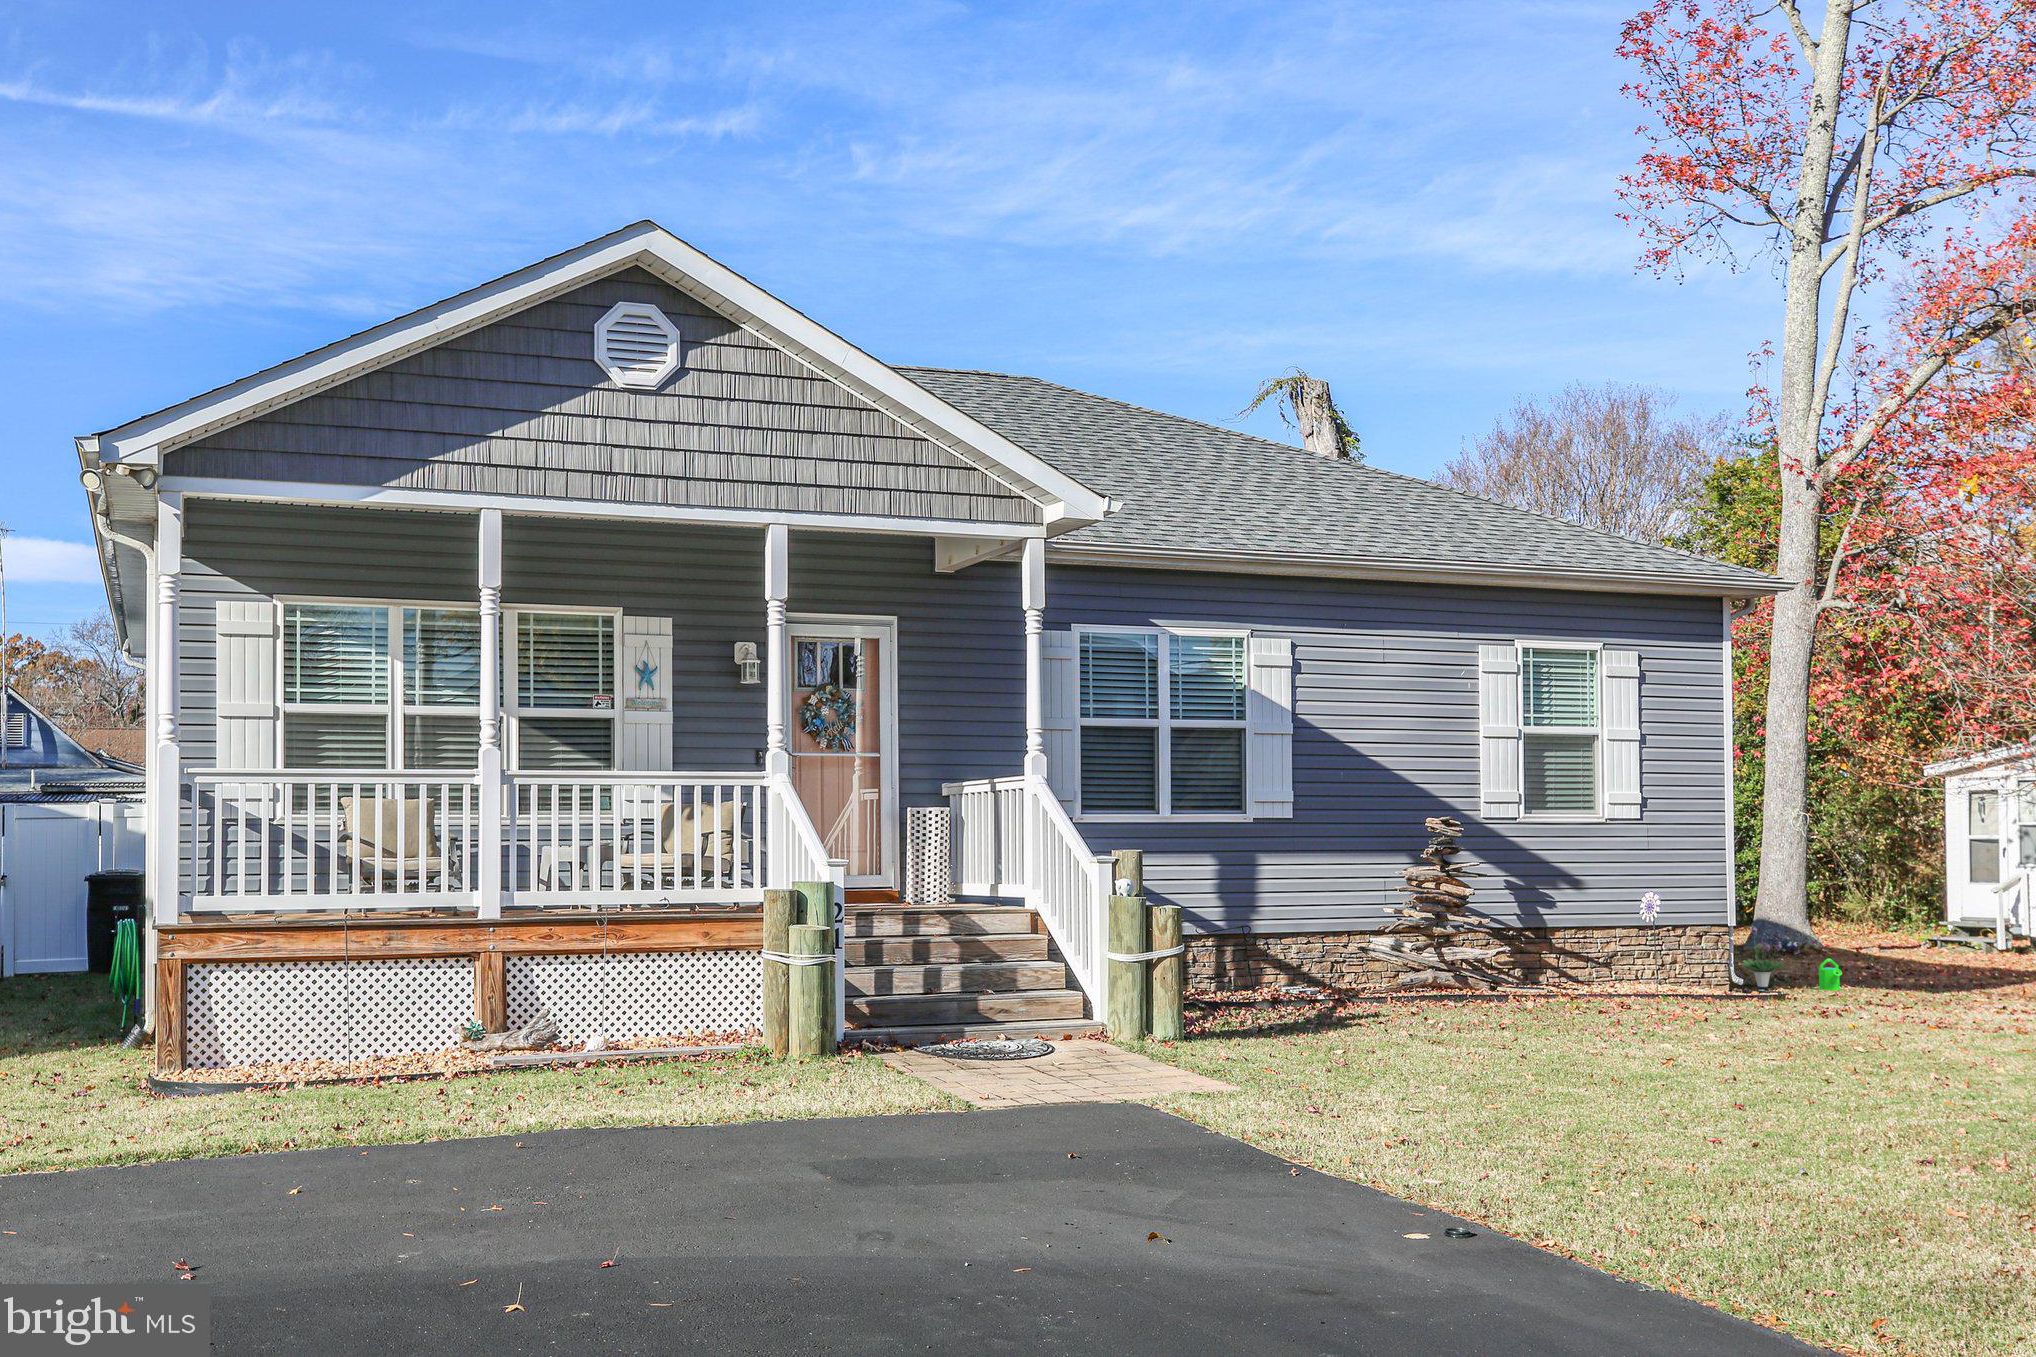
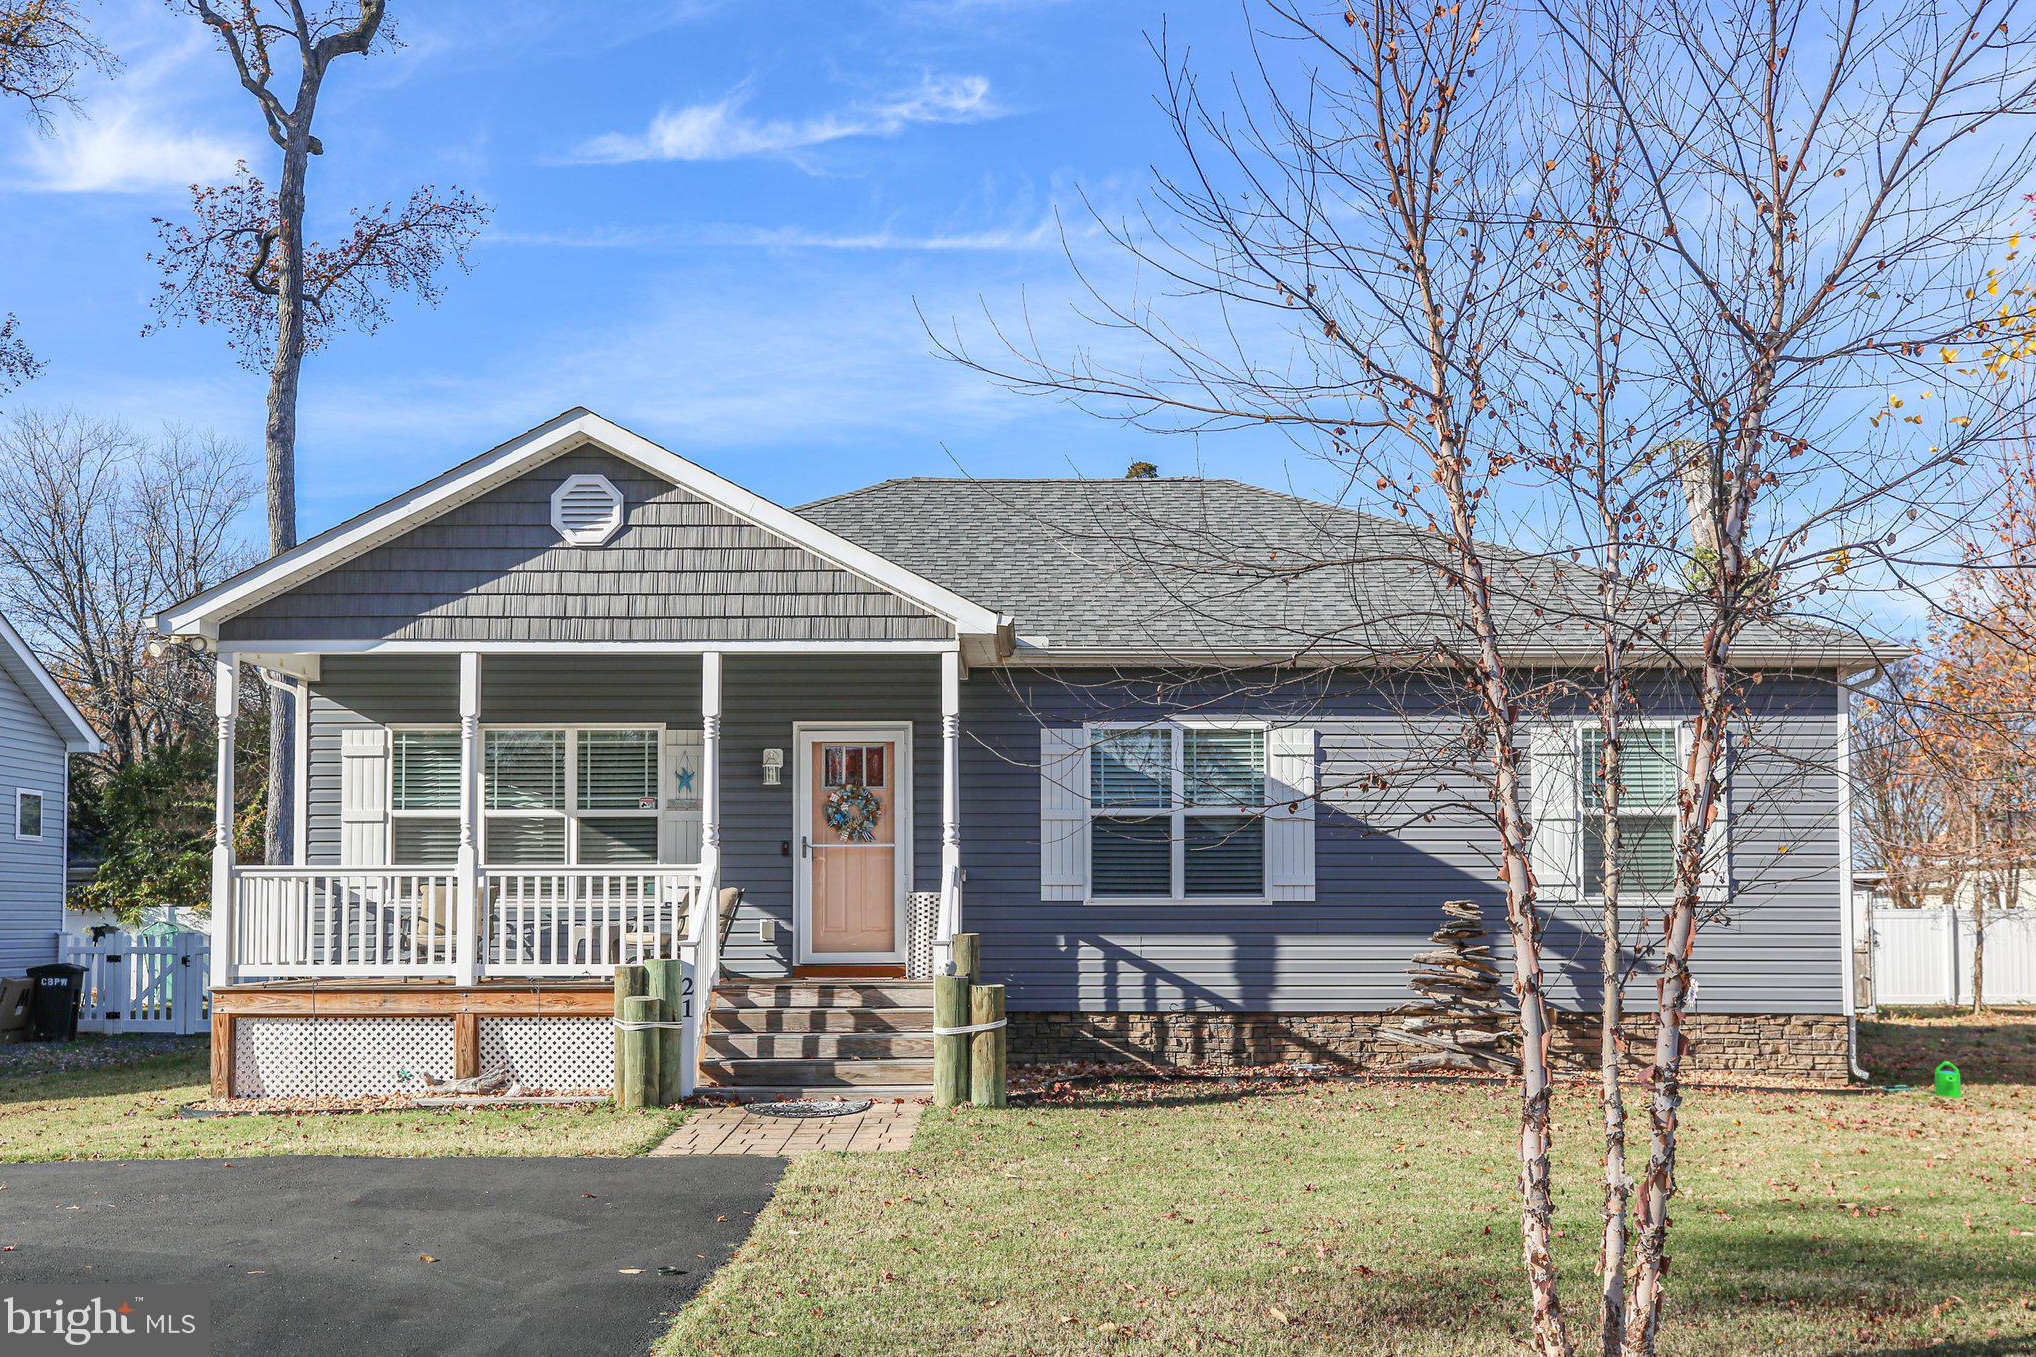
potted plant: present [1739,926,1786,987] -> none [1858,1020,1911,1086]

